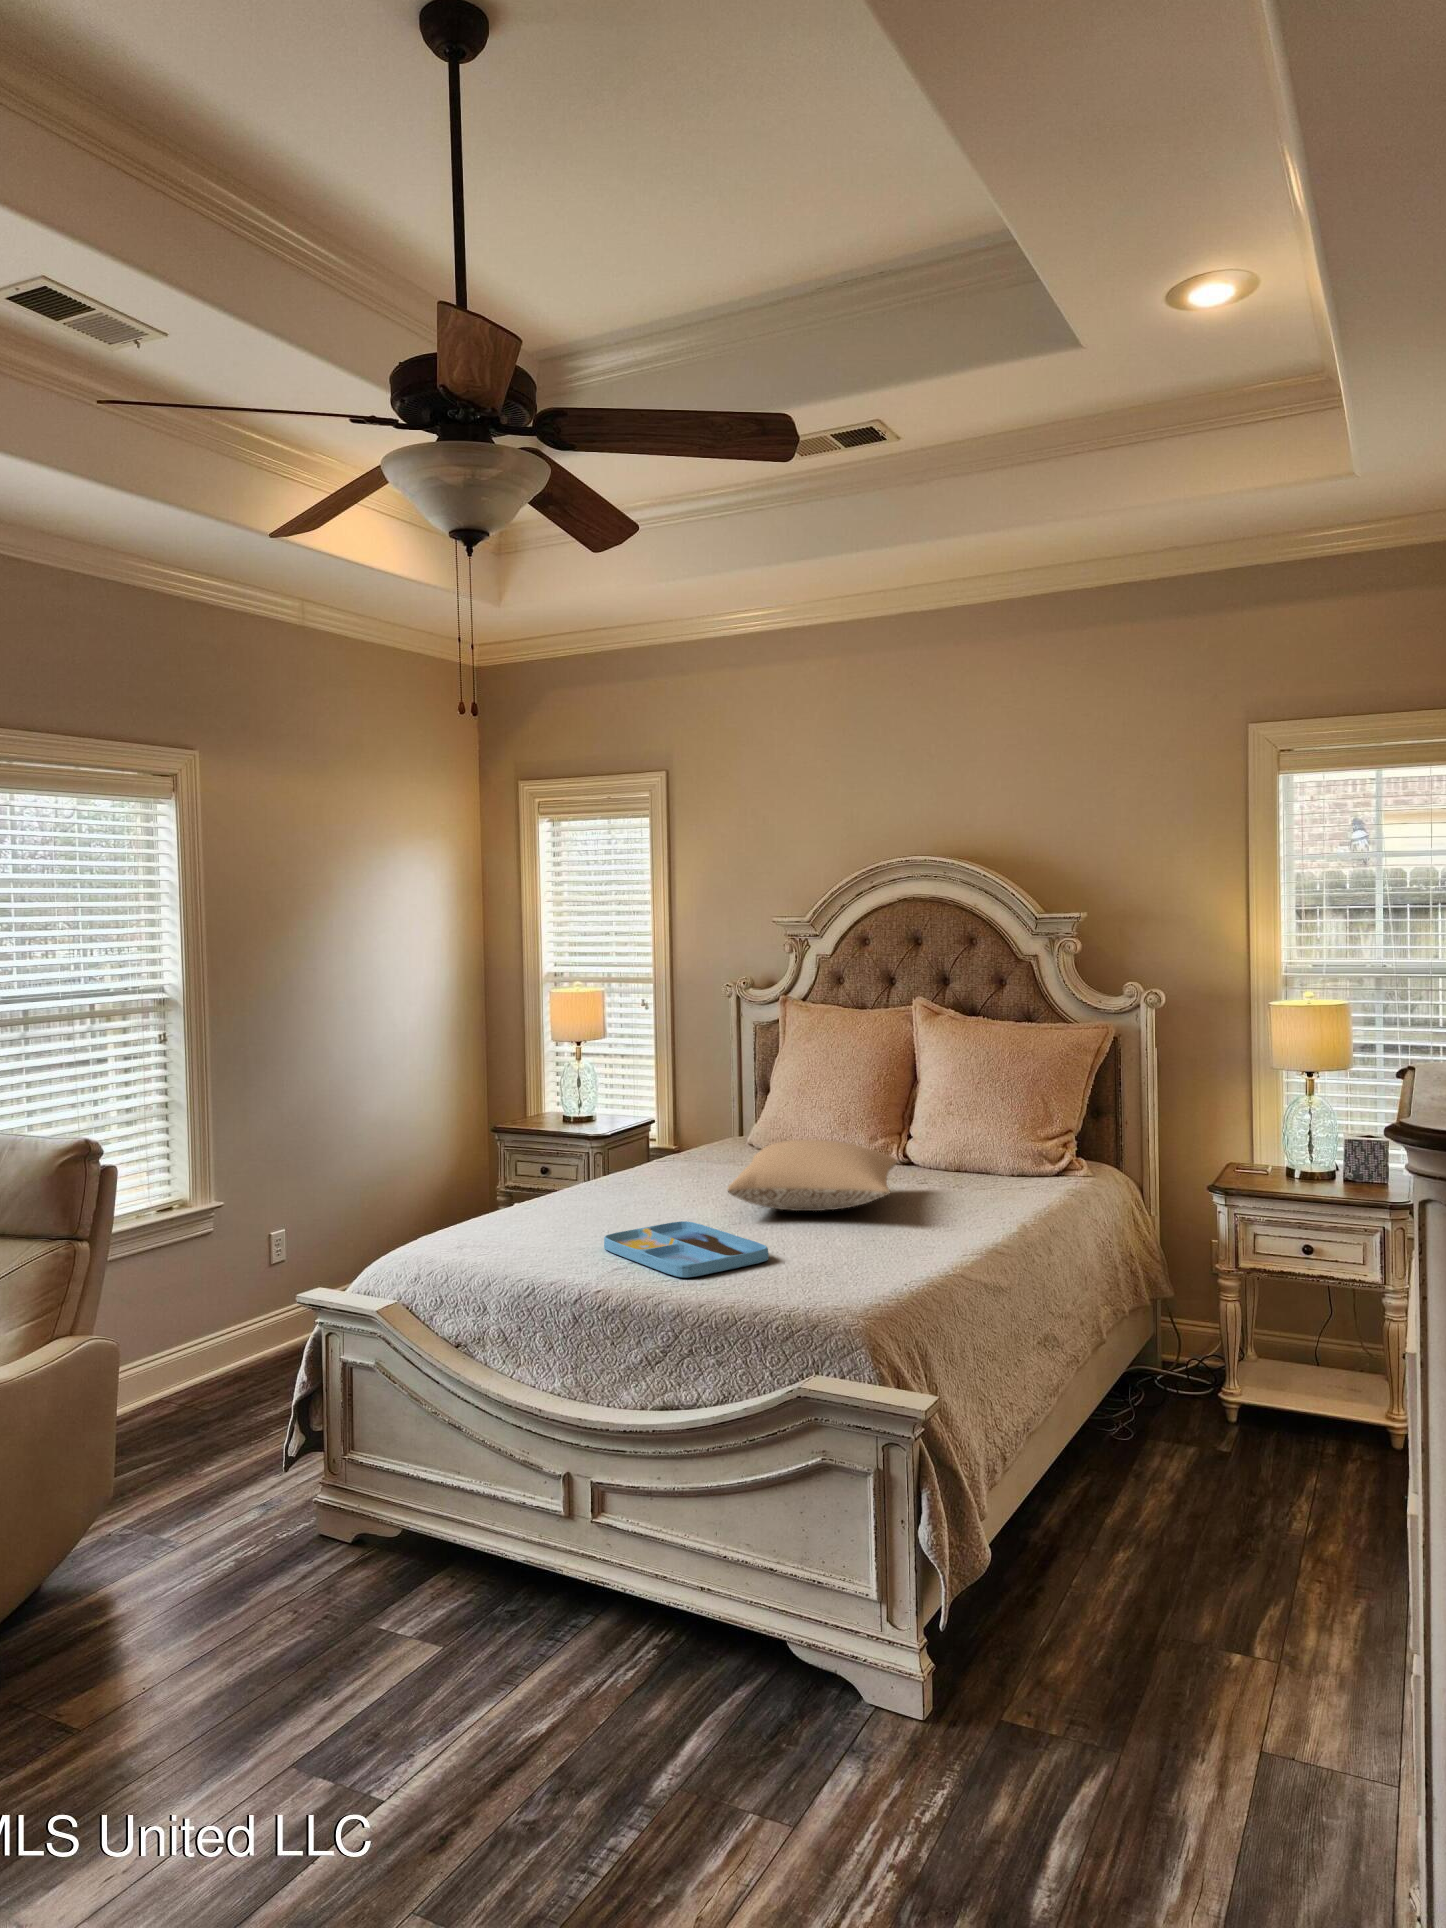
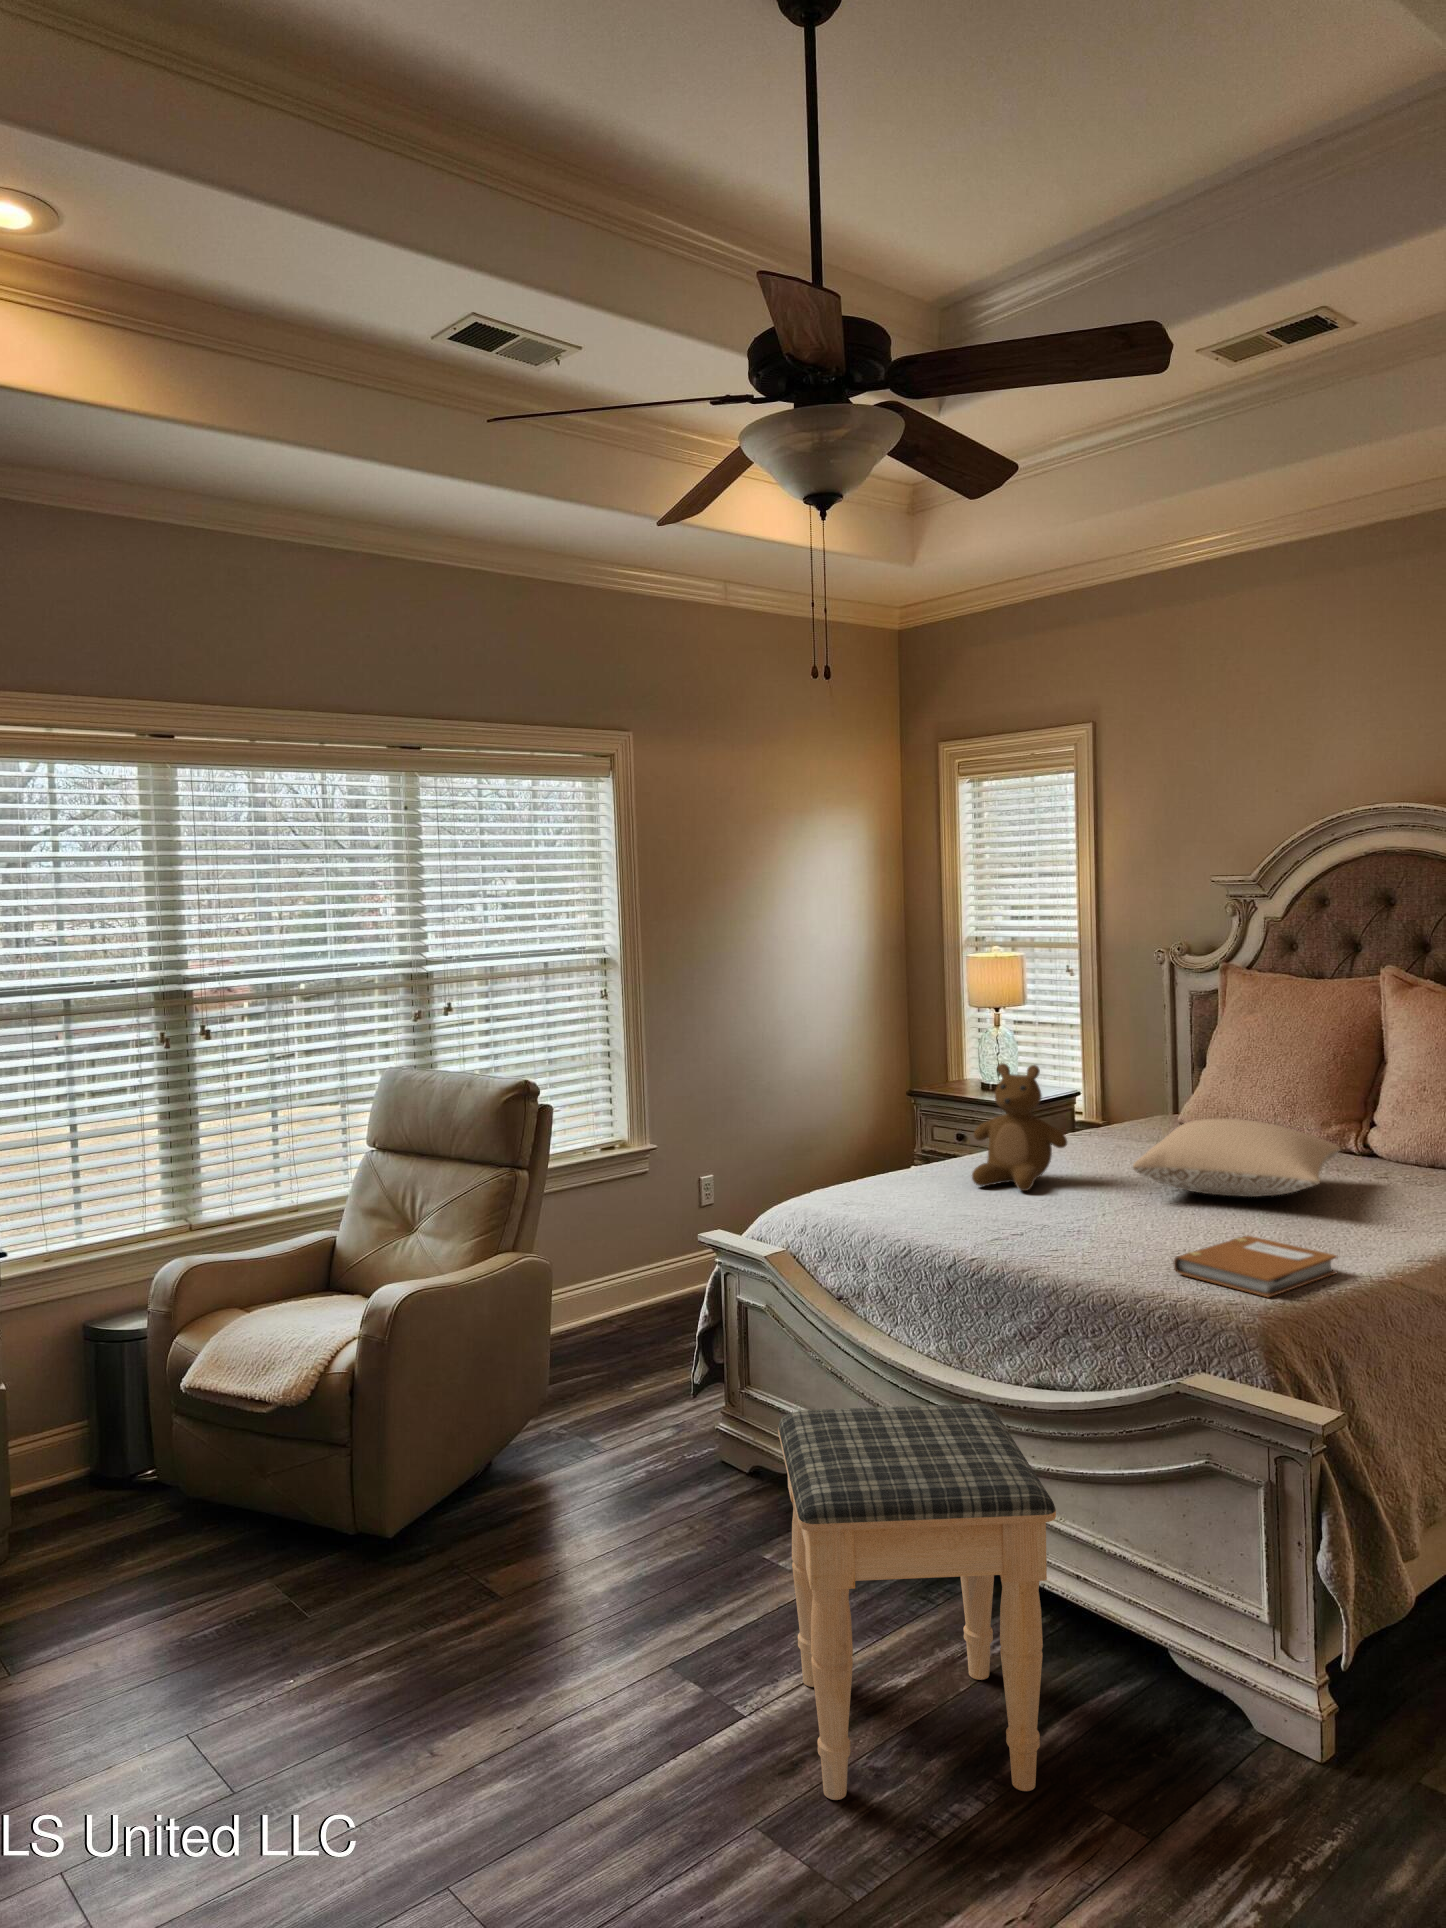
teddy bear: none [574,1097,664,1221] -> present [972,1063,1067,1191]
tray: present [604,1221,769,1277] -> none [994,1196,1168,1254]
notebook: none [780,1246,917,1301] -> present [1173,1236,1337,1297]
footstool: none [413,1435,702,1863] -> present [778,1404,1056,1800]

